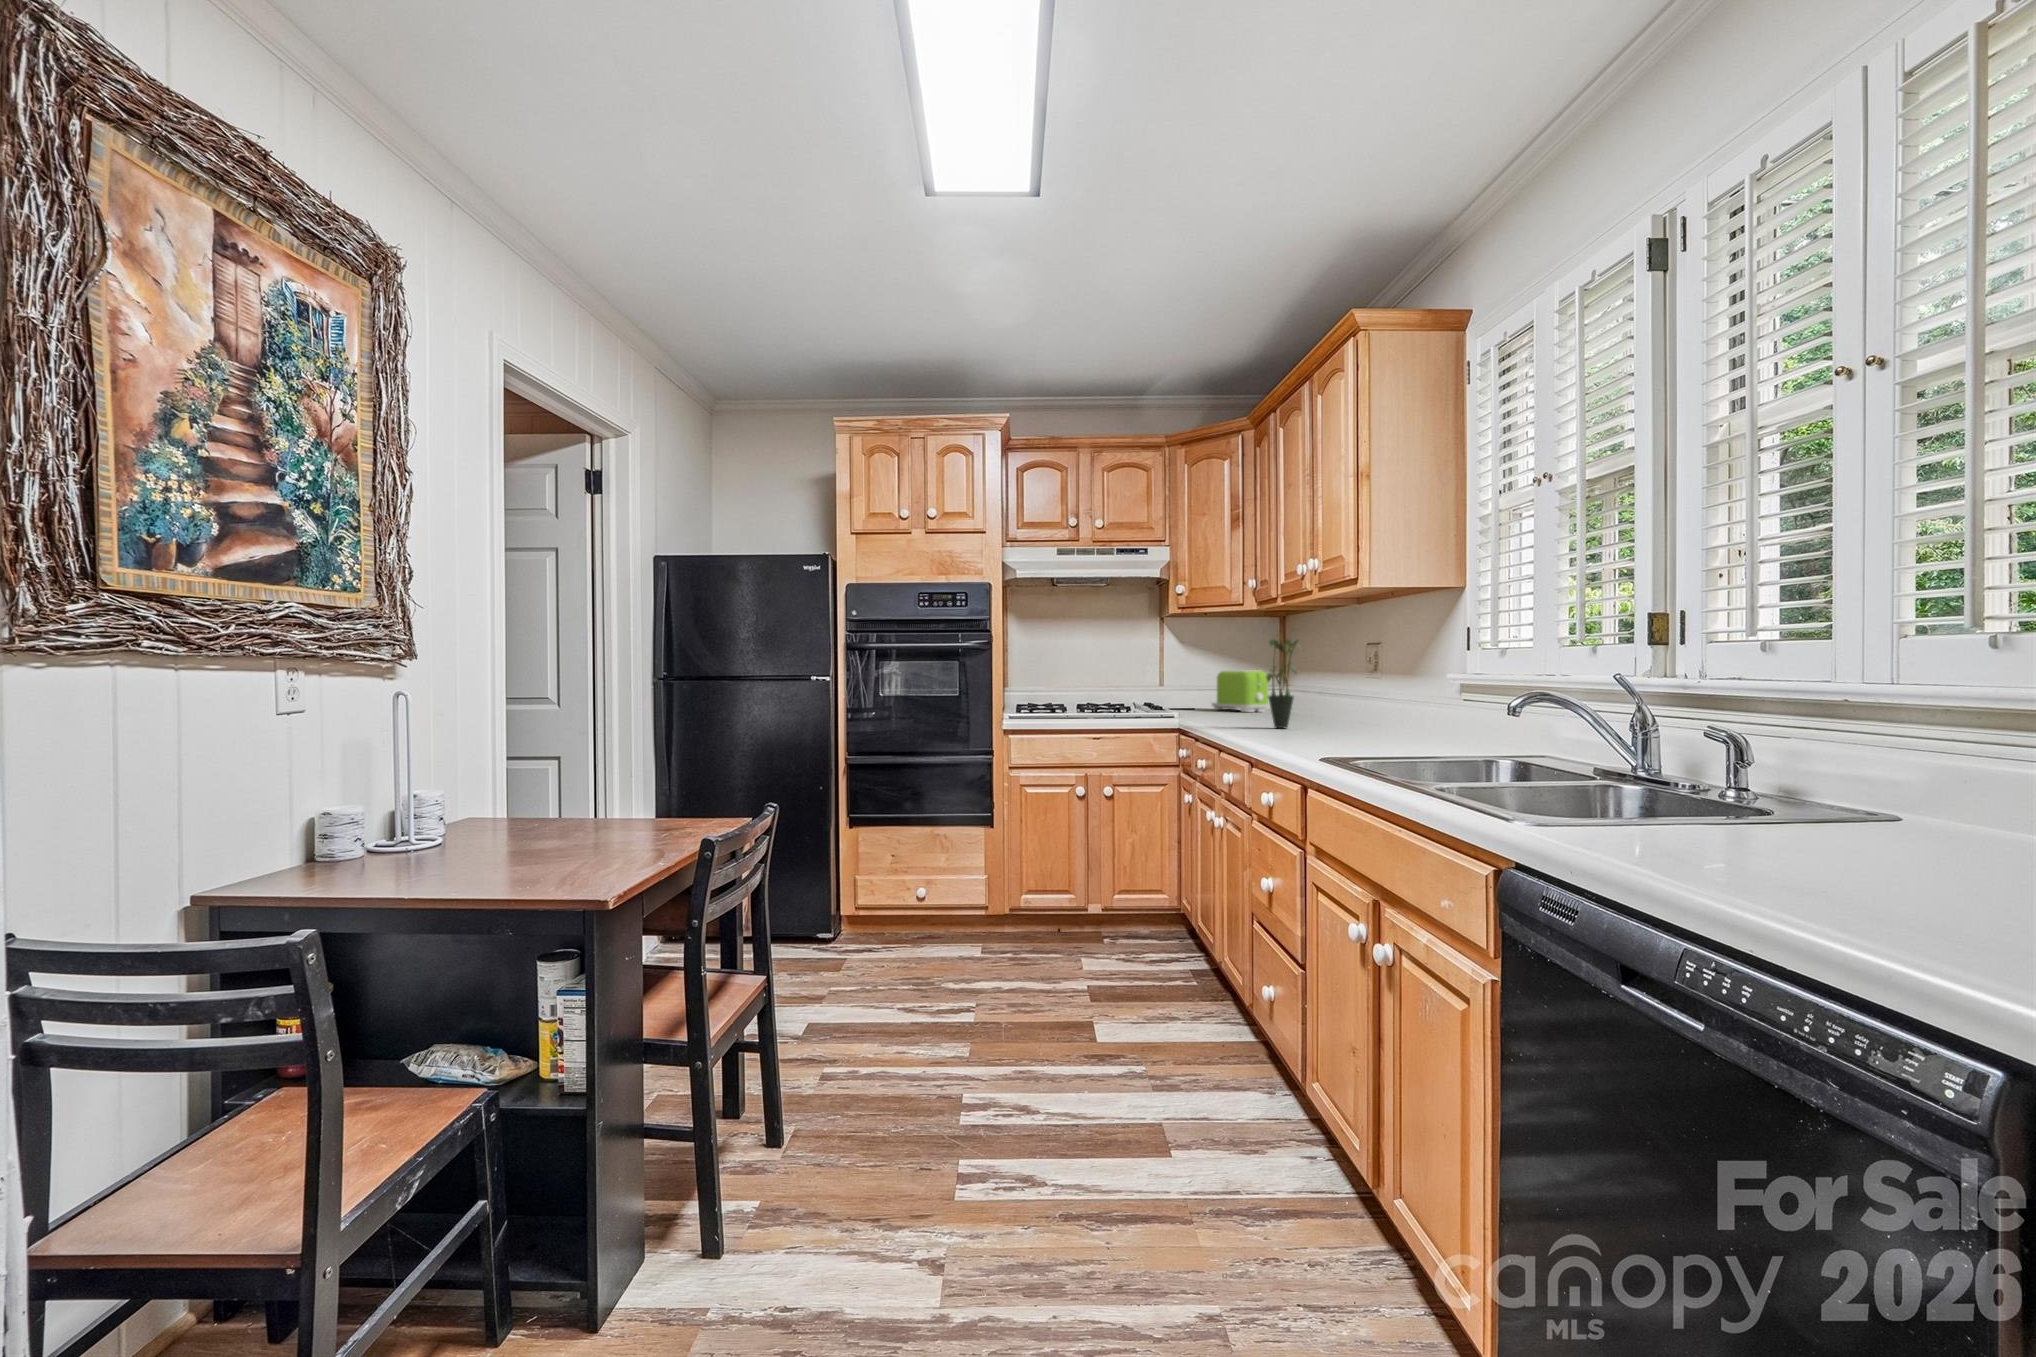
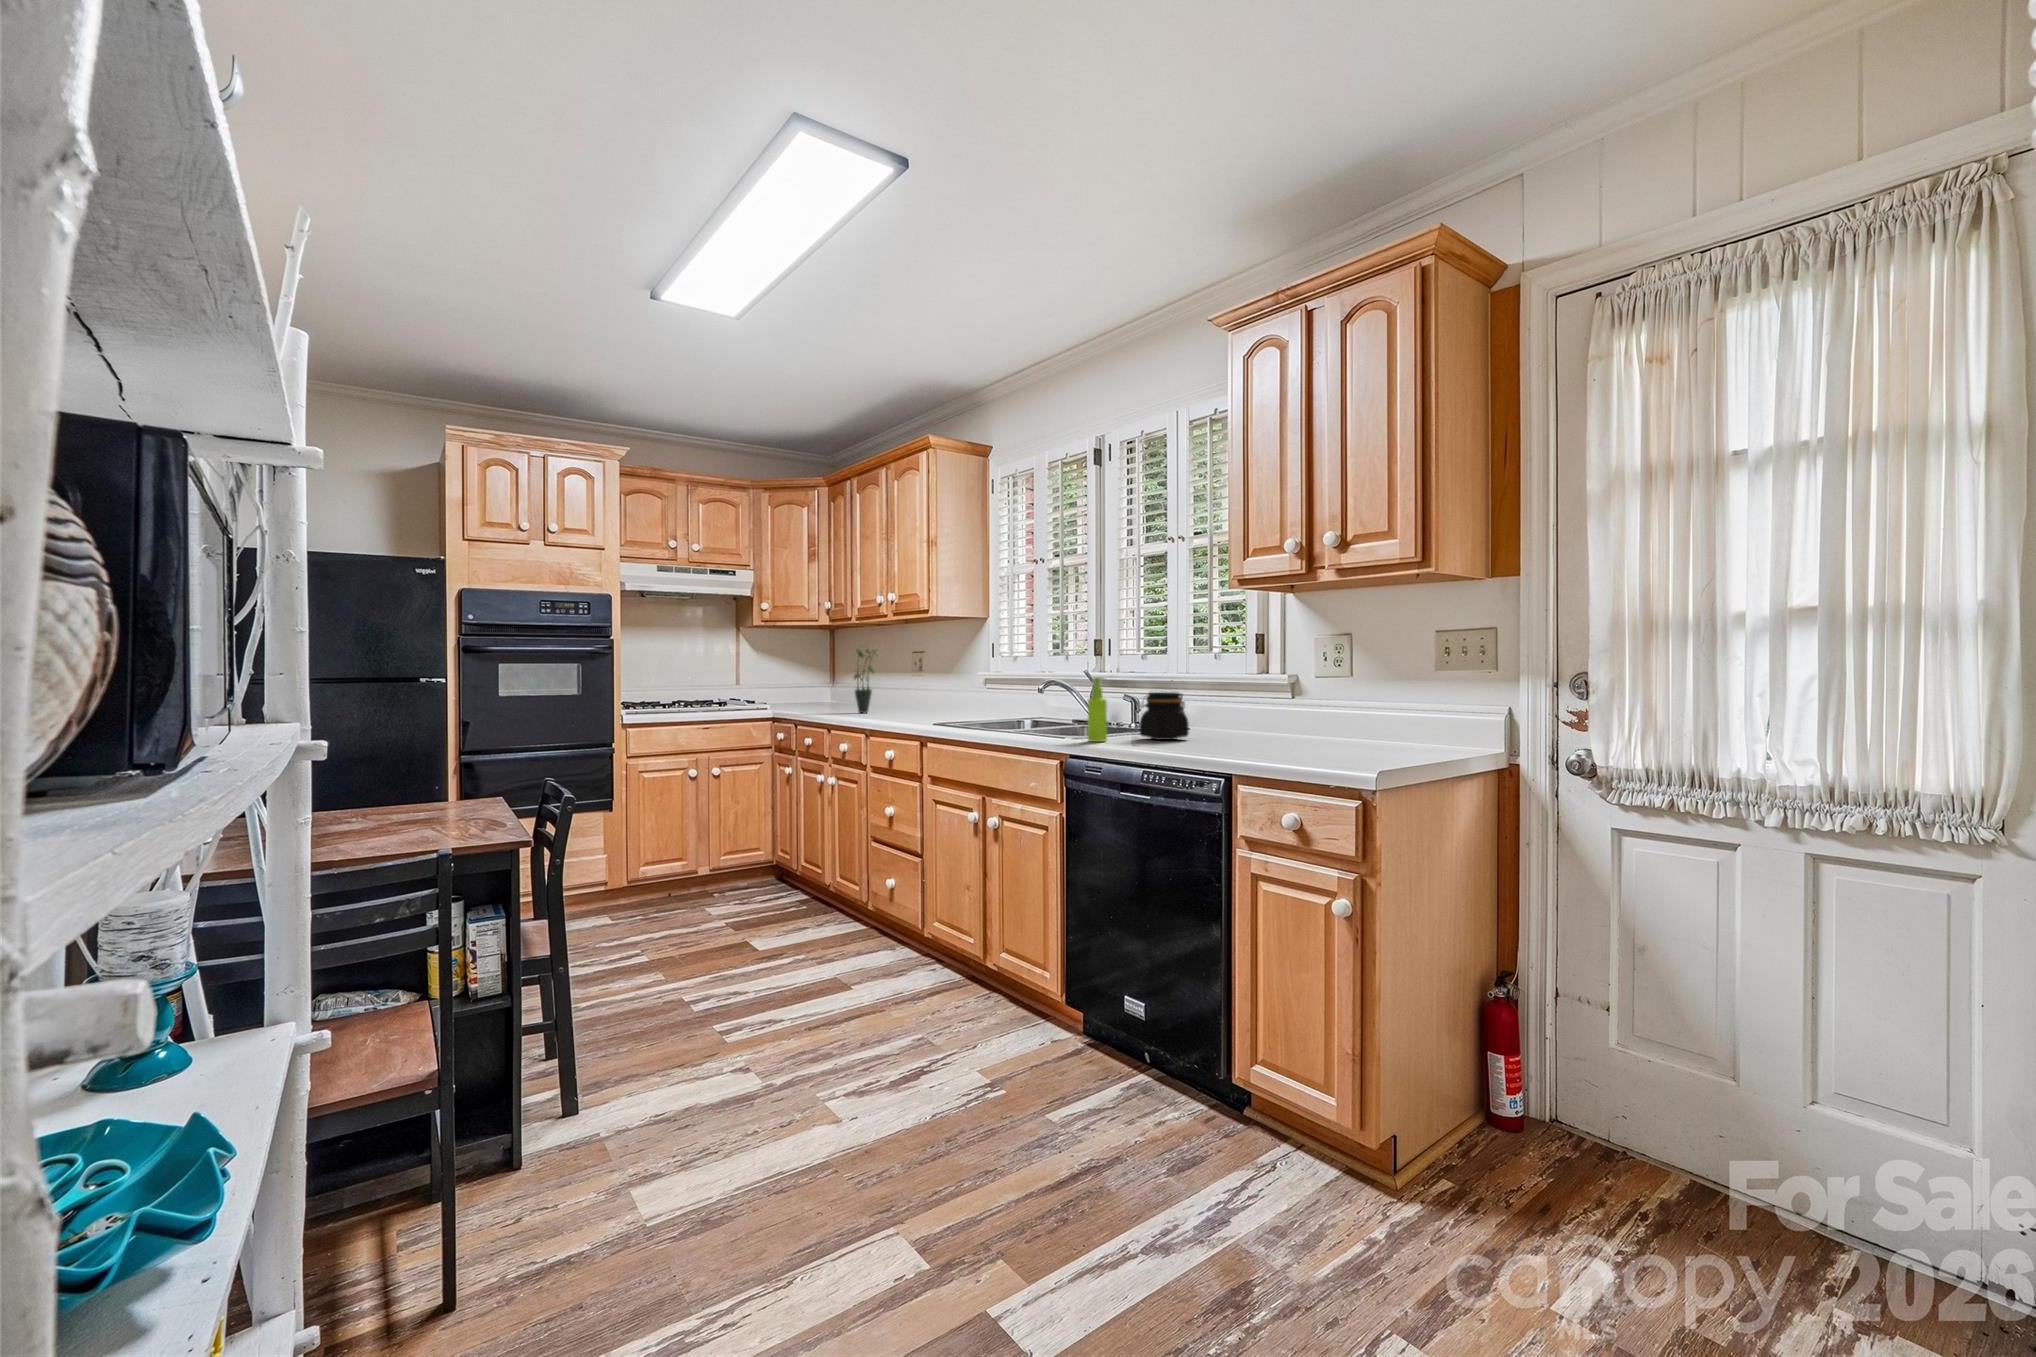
toaster: present [1212,670,1268,712] -> none [778,673,826,706]
soap dispenser: none [1555,695,1604,840] -> present [1088,677,1107,742]
jar: none [1706,731,1856,848] -> present [1140,692,1189,740]

